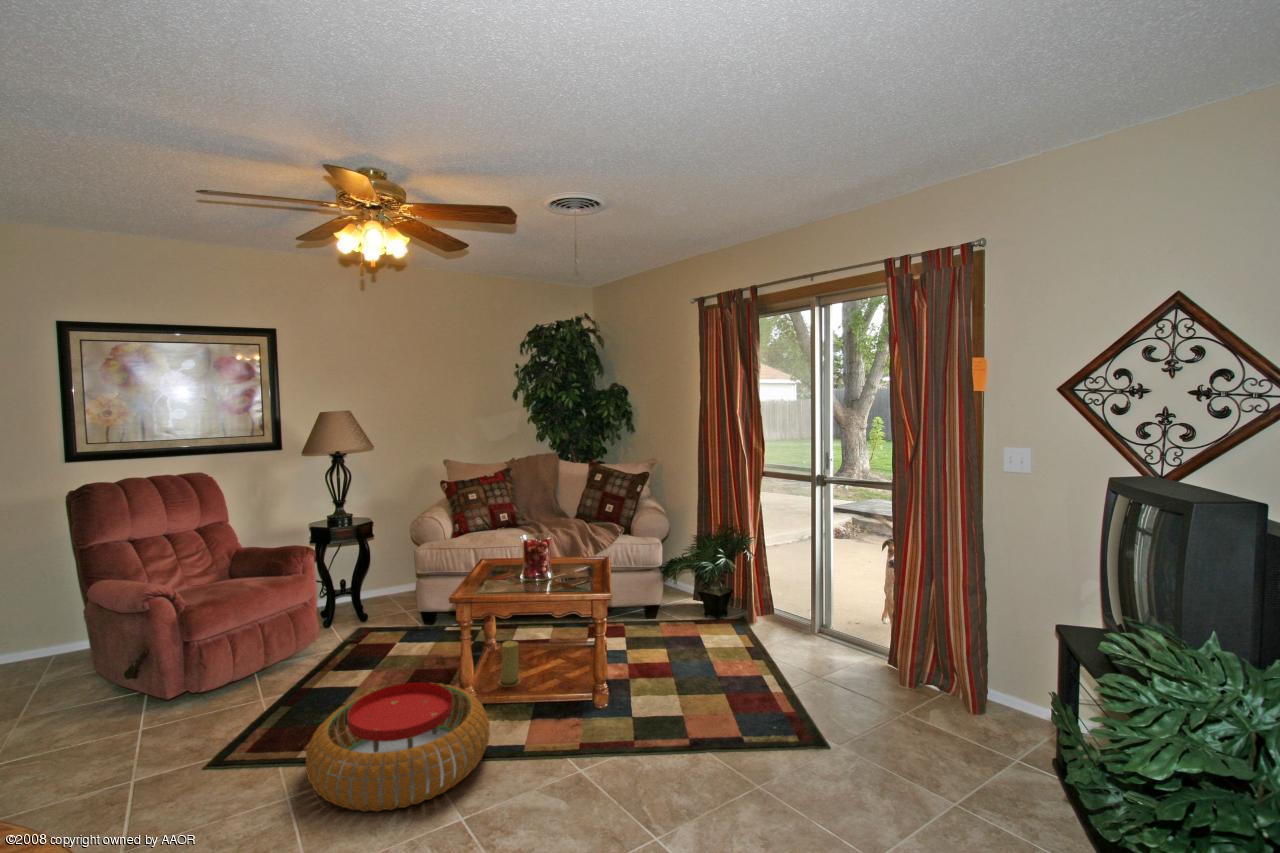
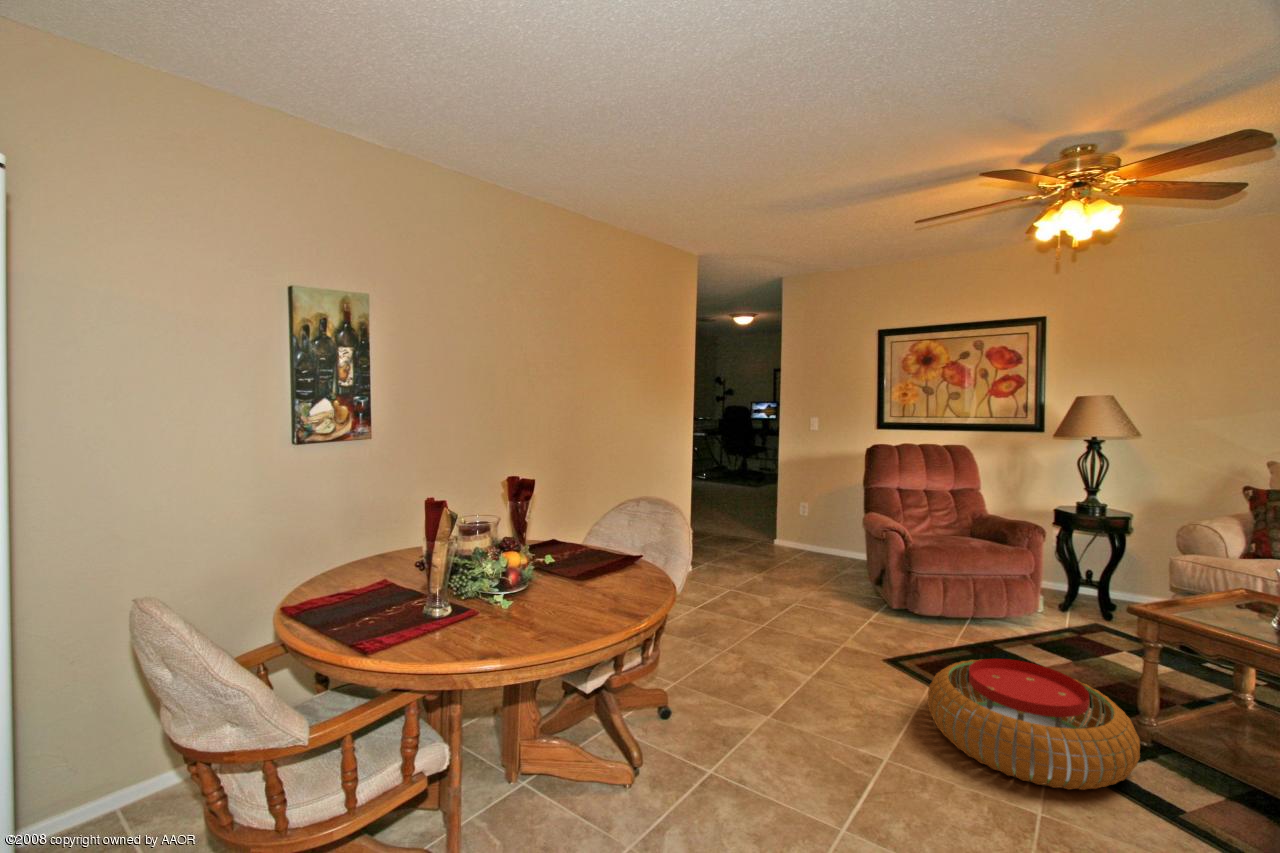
candle: present [498,641,521,687] -> none [1208,692,1251,757]

